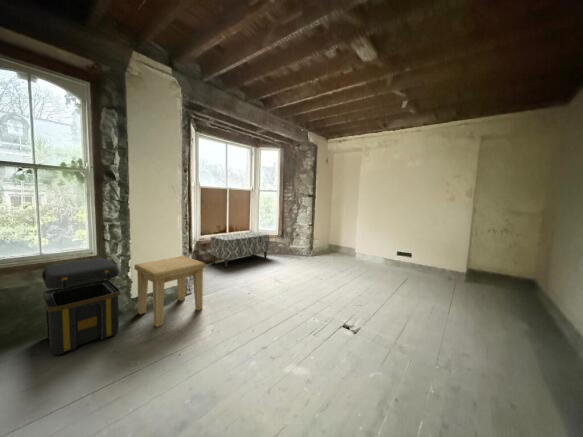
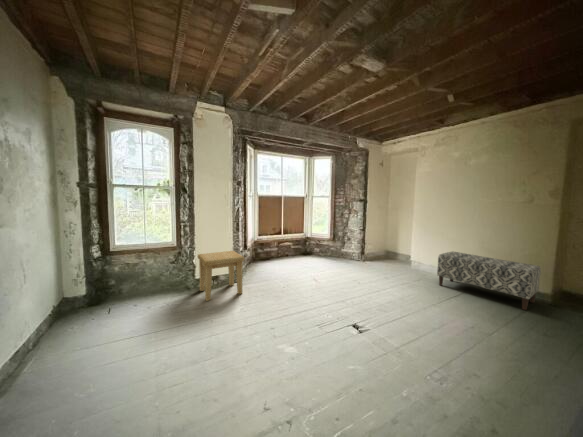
bench: present [211,232,269,268] -> present [437,252,541,310]
toolbox: present [42,258,120,355] -> none [141,248,184,307]

